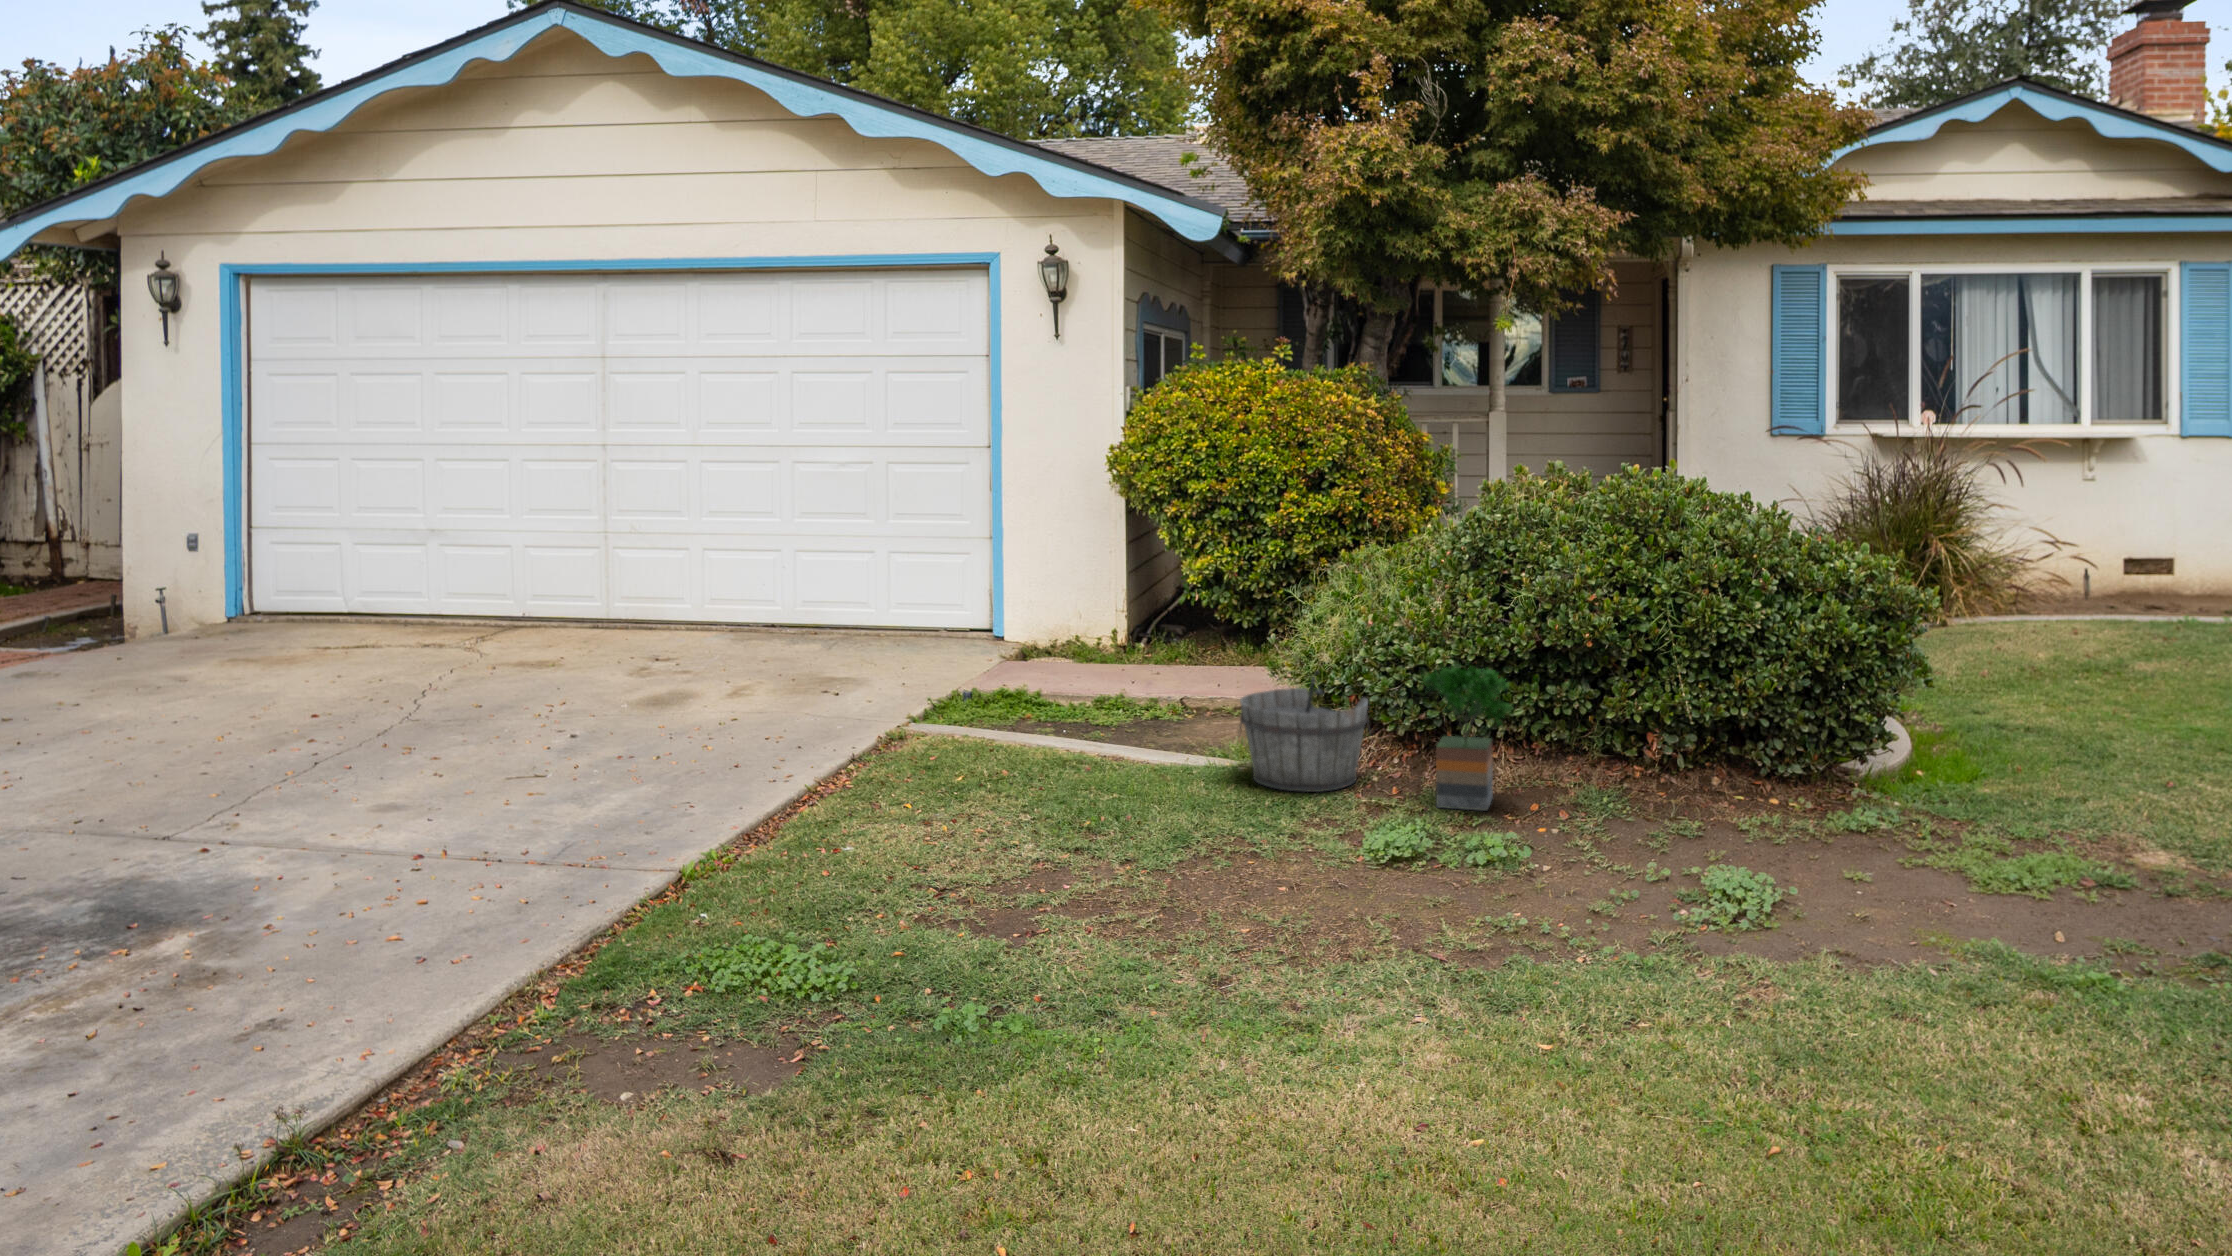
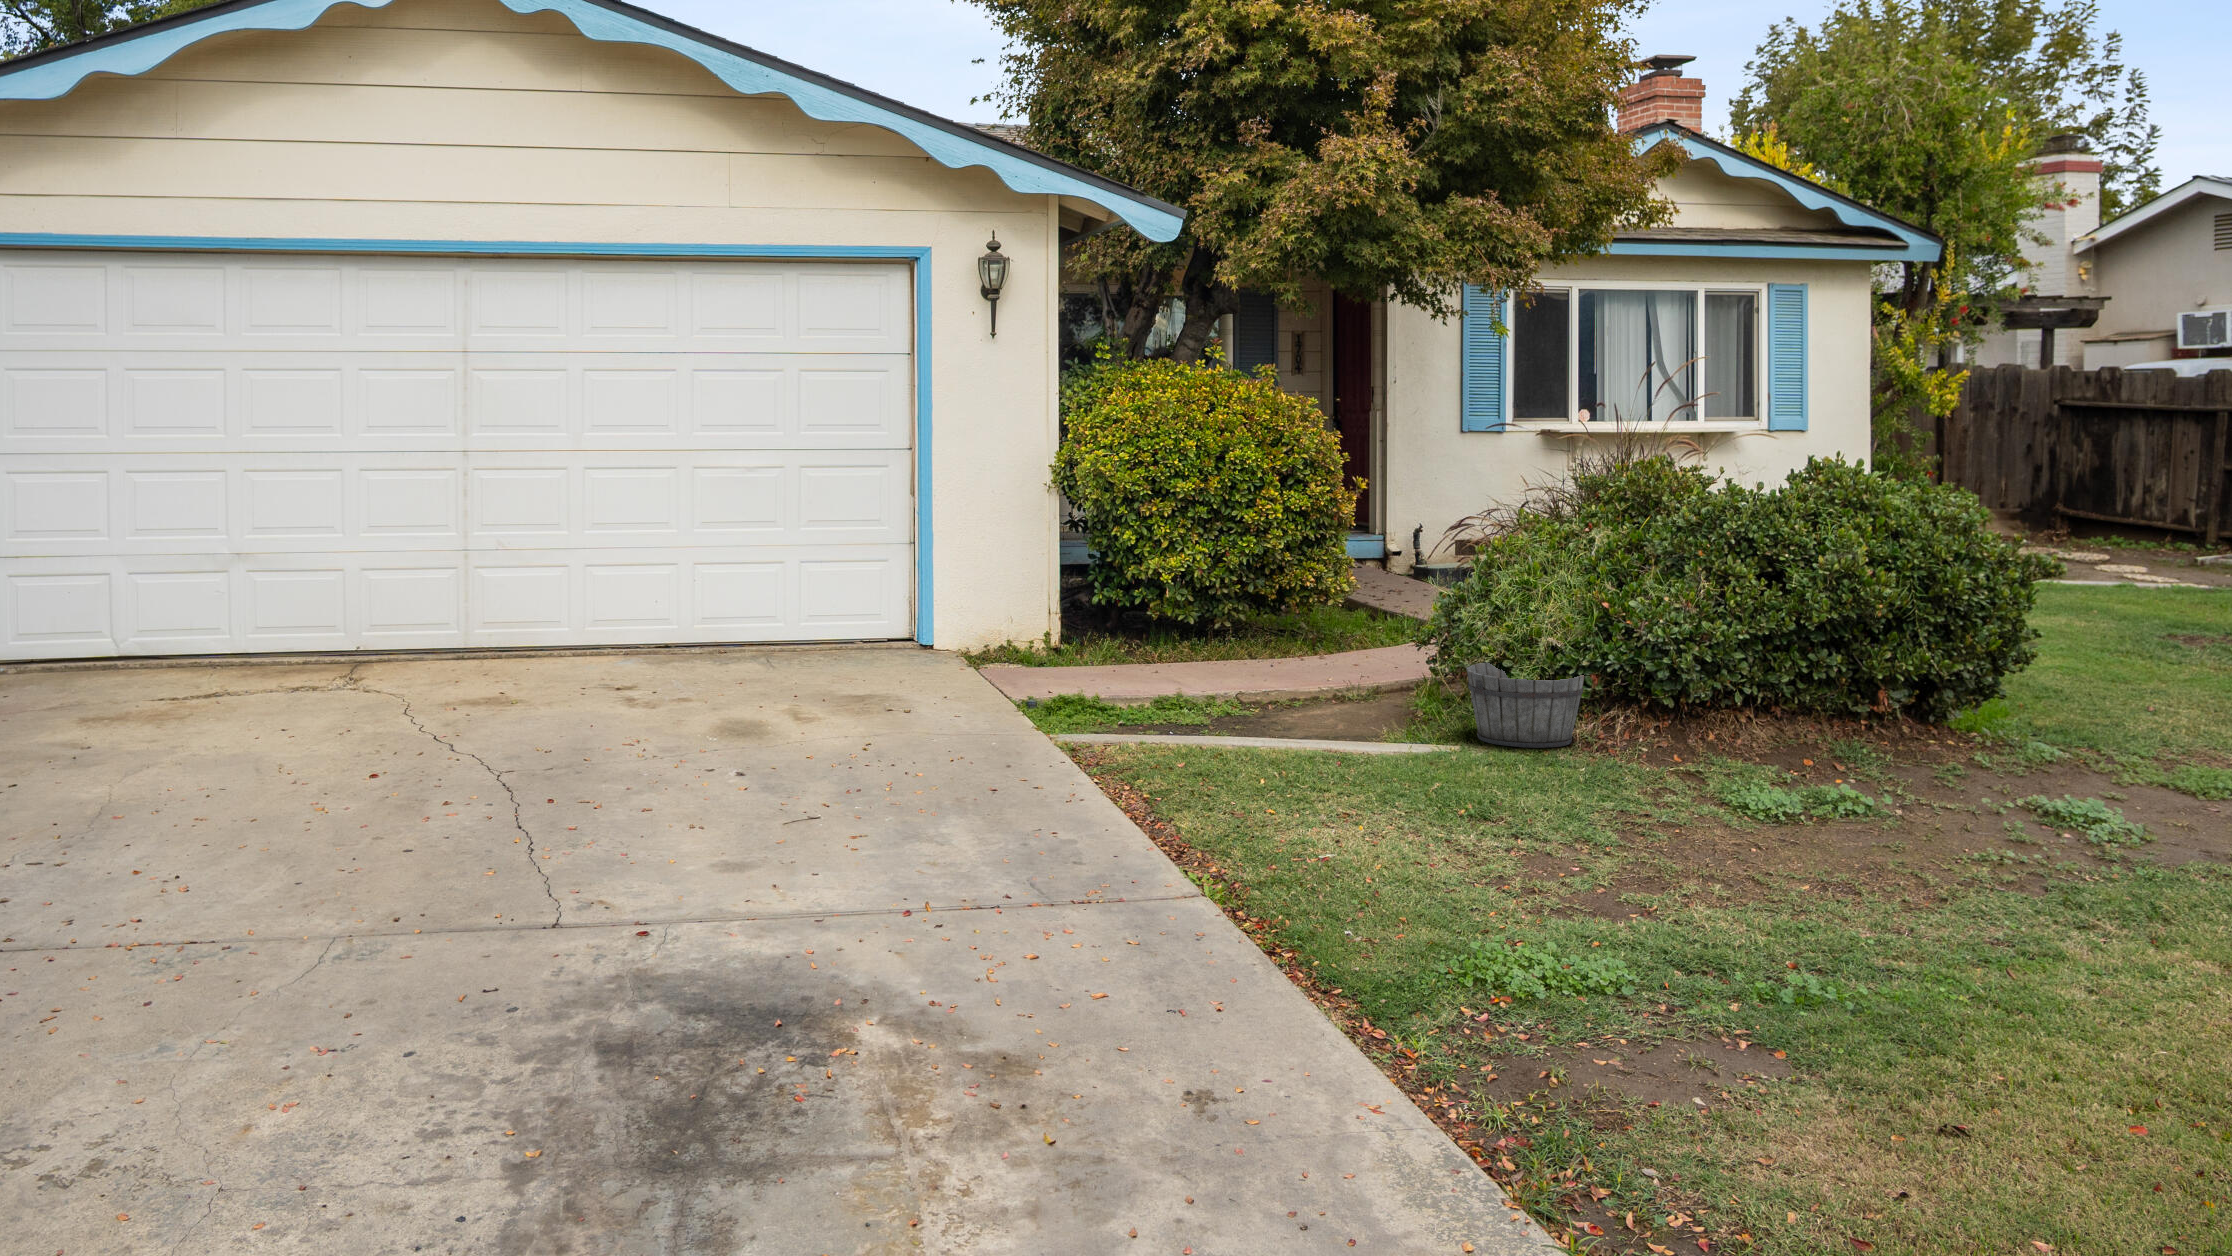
potted tree: present [1422,667,1511,811] -> none [1642,630,1733,750]

